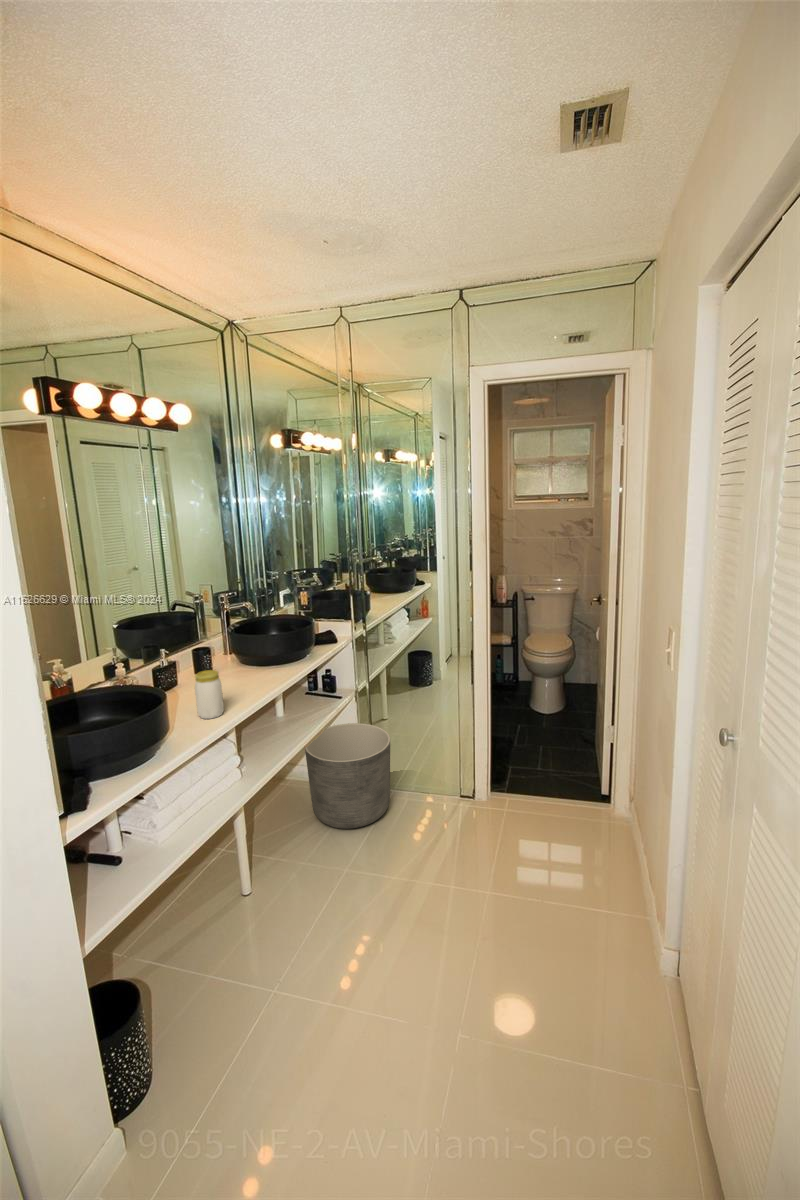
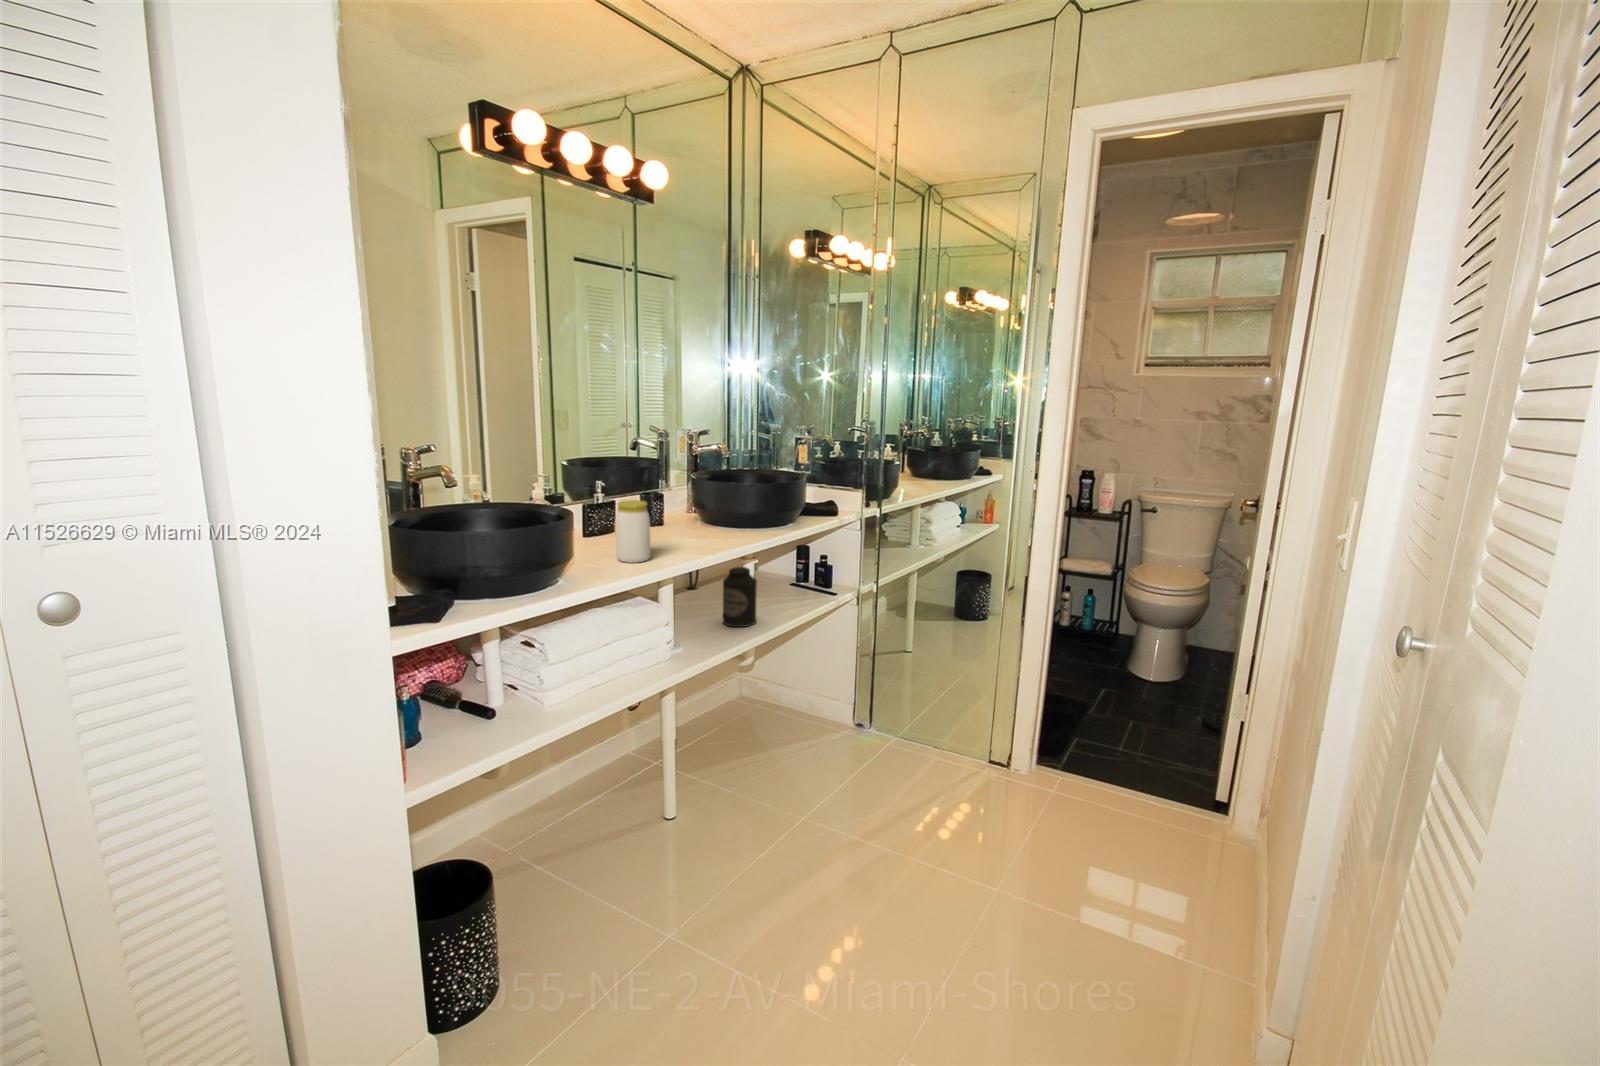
canister: none [266,696,294,742] -> present [723,567,757,627]
planter: present [305,723,390,829] -> none [775,631,894,770]

